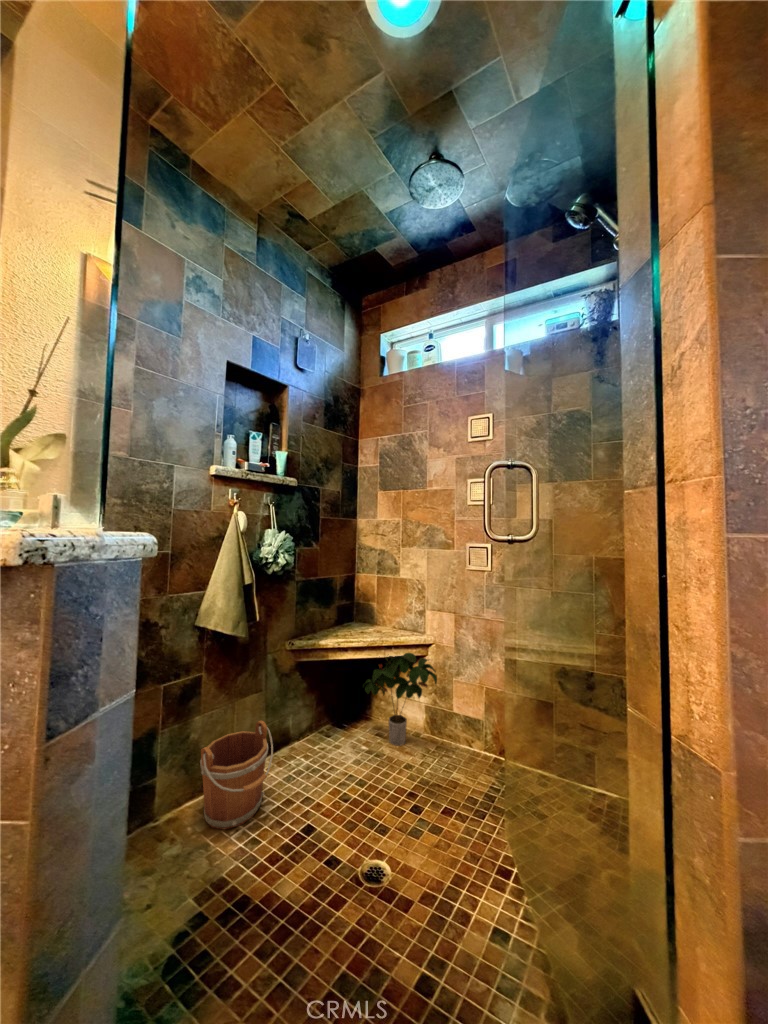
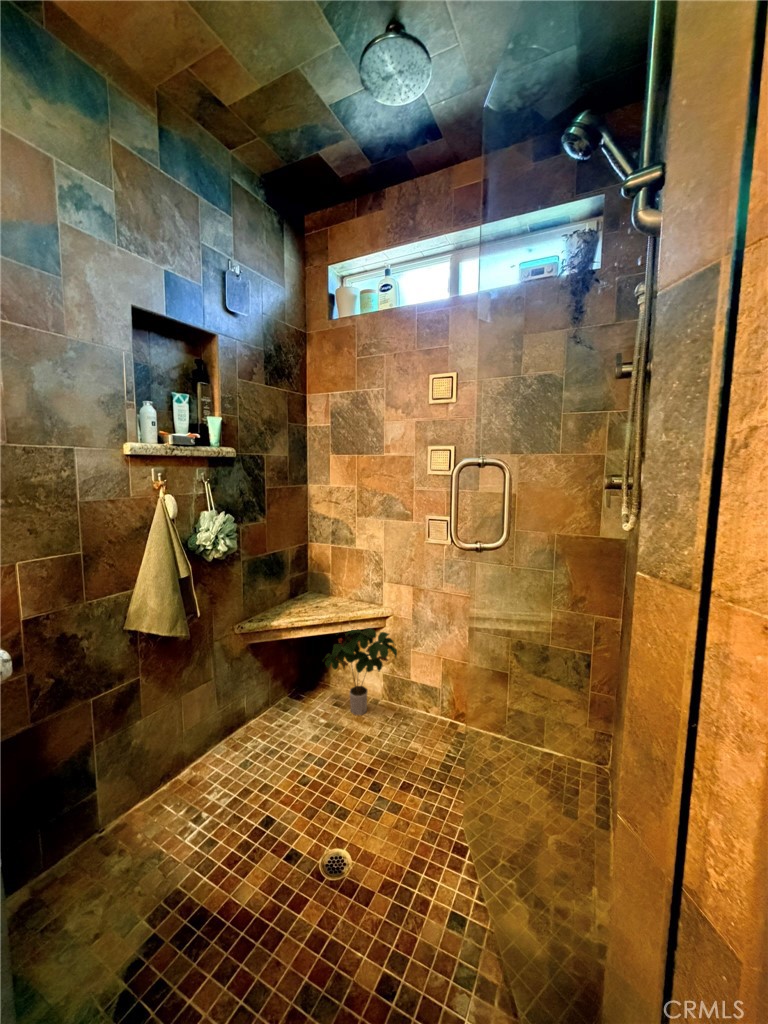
bucket: present [200,721,273,829] -> none [143,717,227,834]

